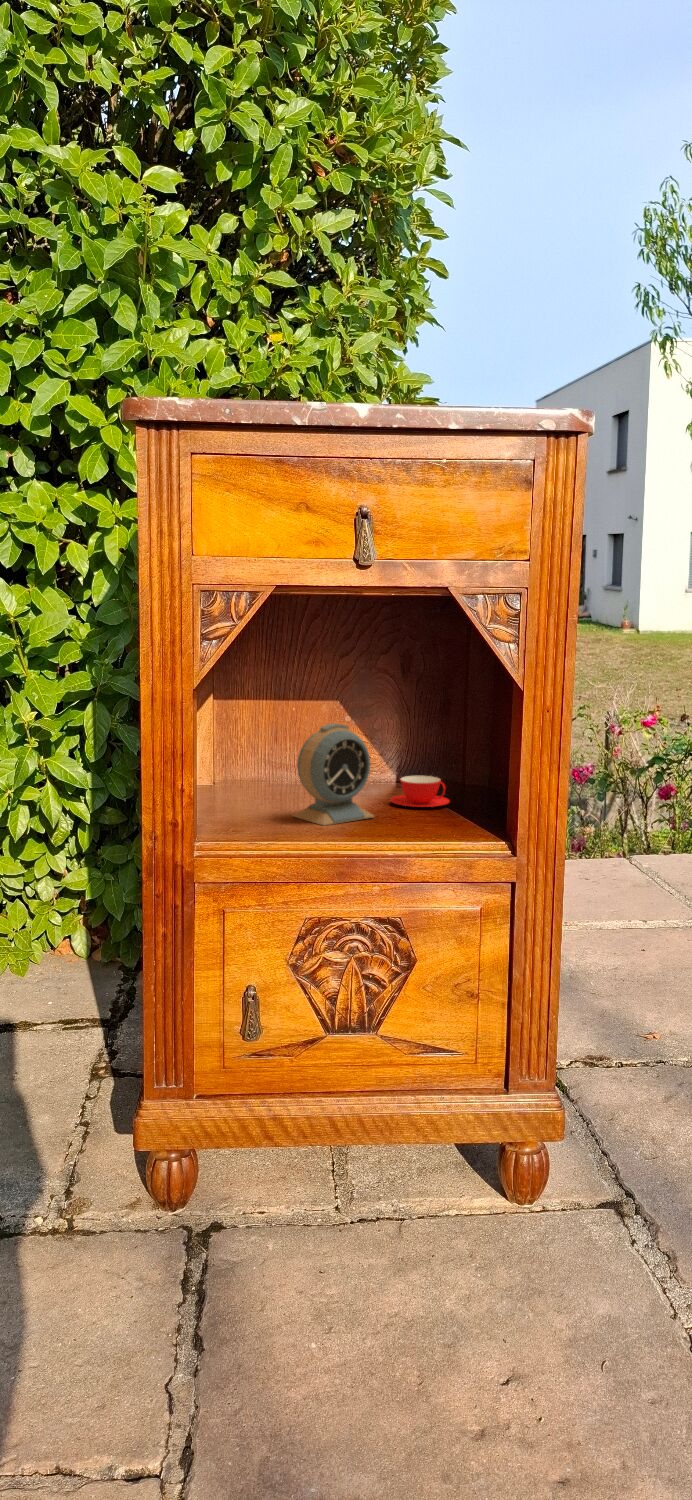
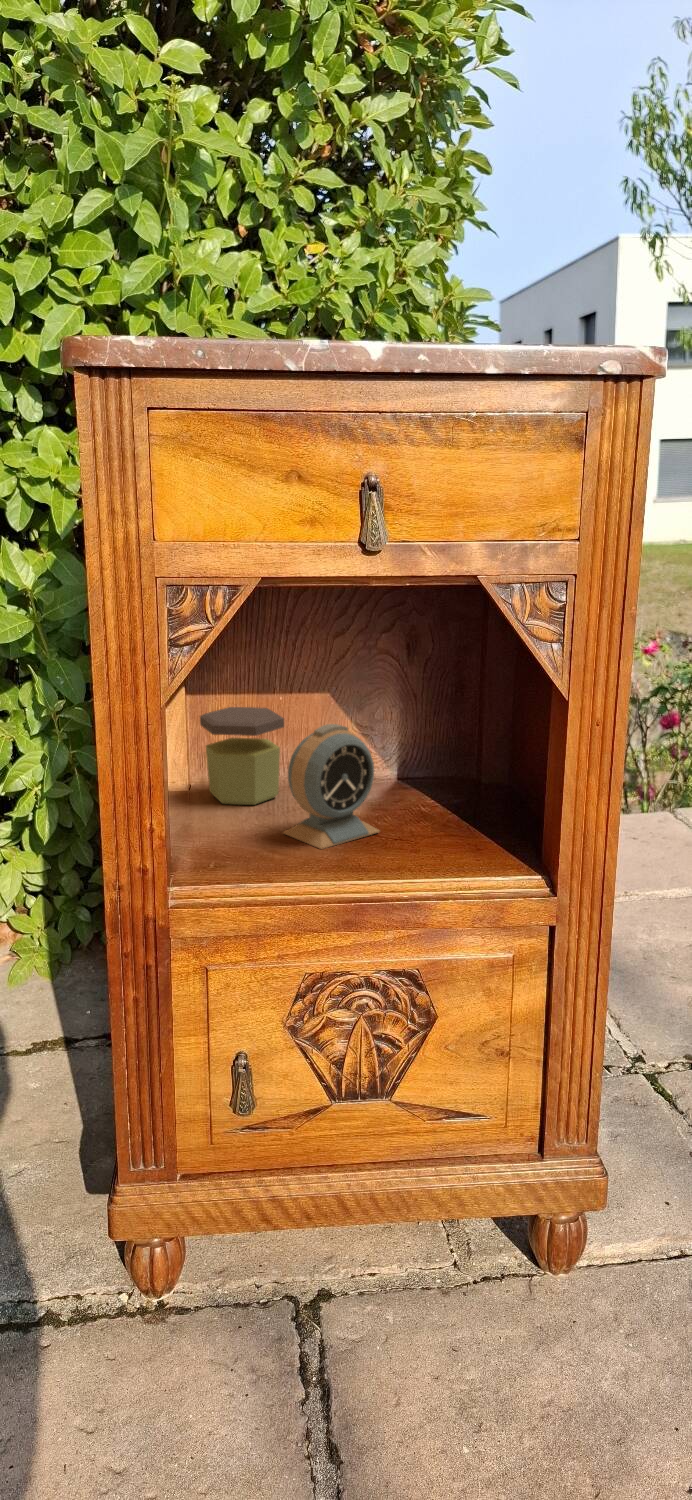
jar: none [226,720,297,801] -> present [200,707,284,805]
teacup: present [391,776,449,807] -> none [395,771,464,813]

